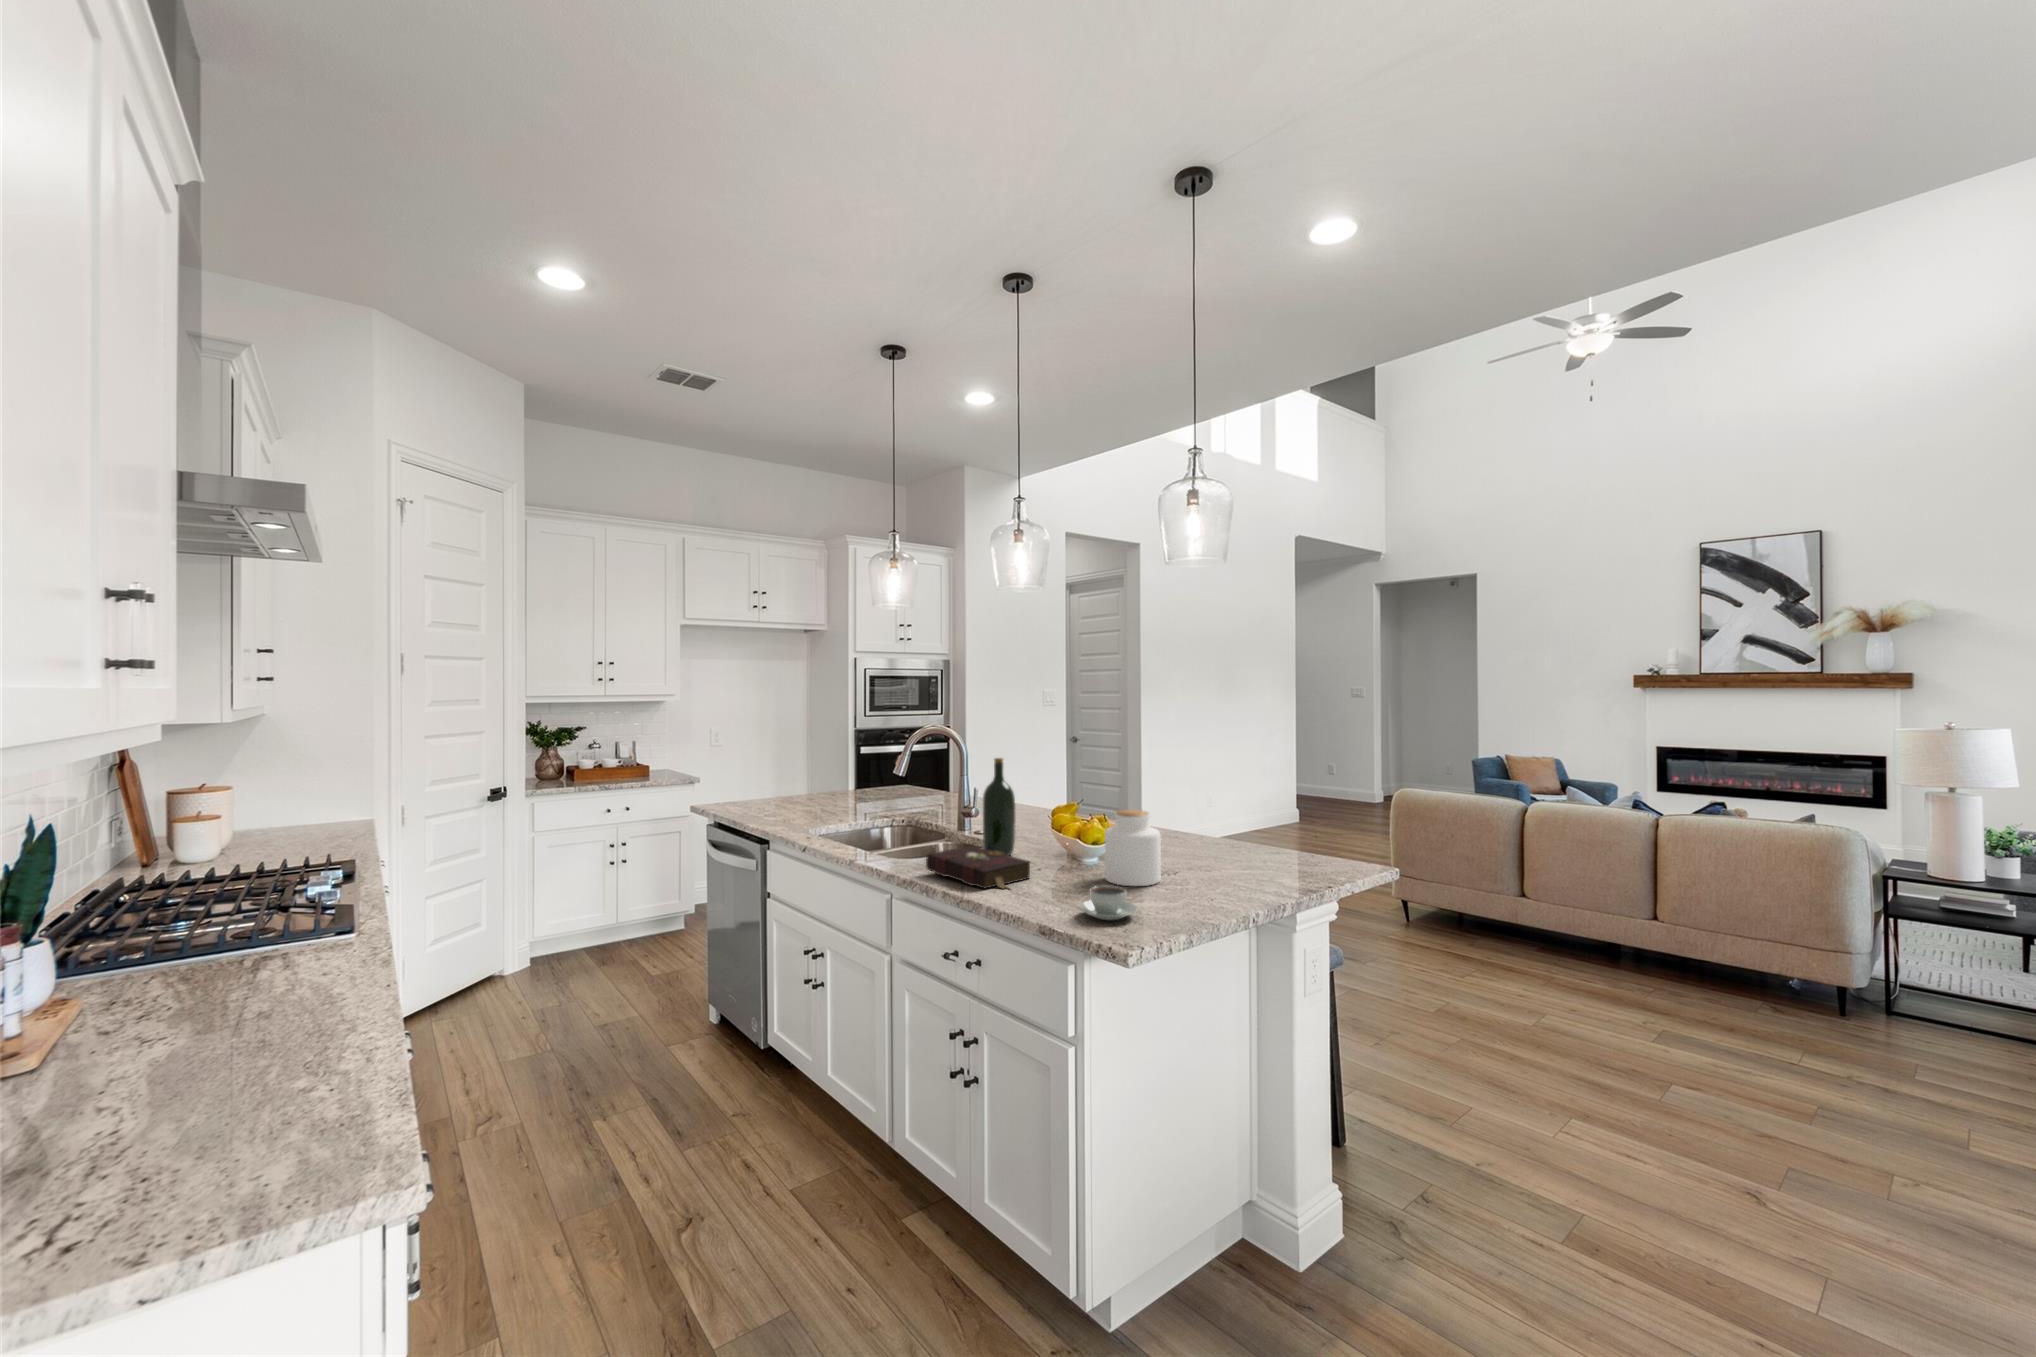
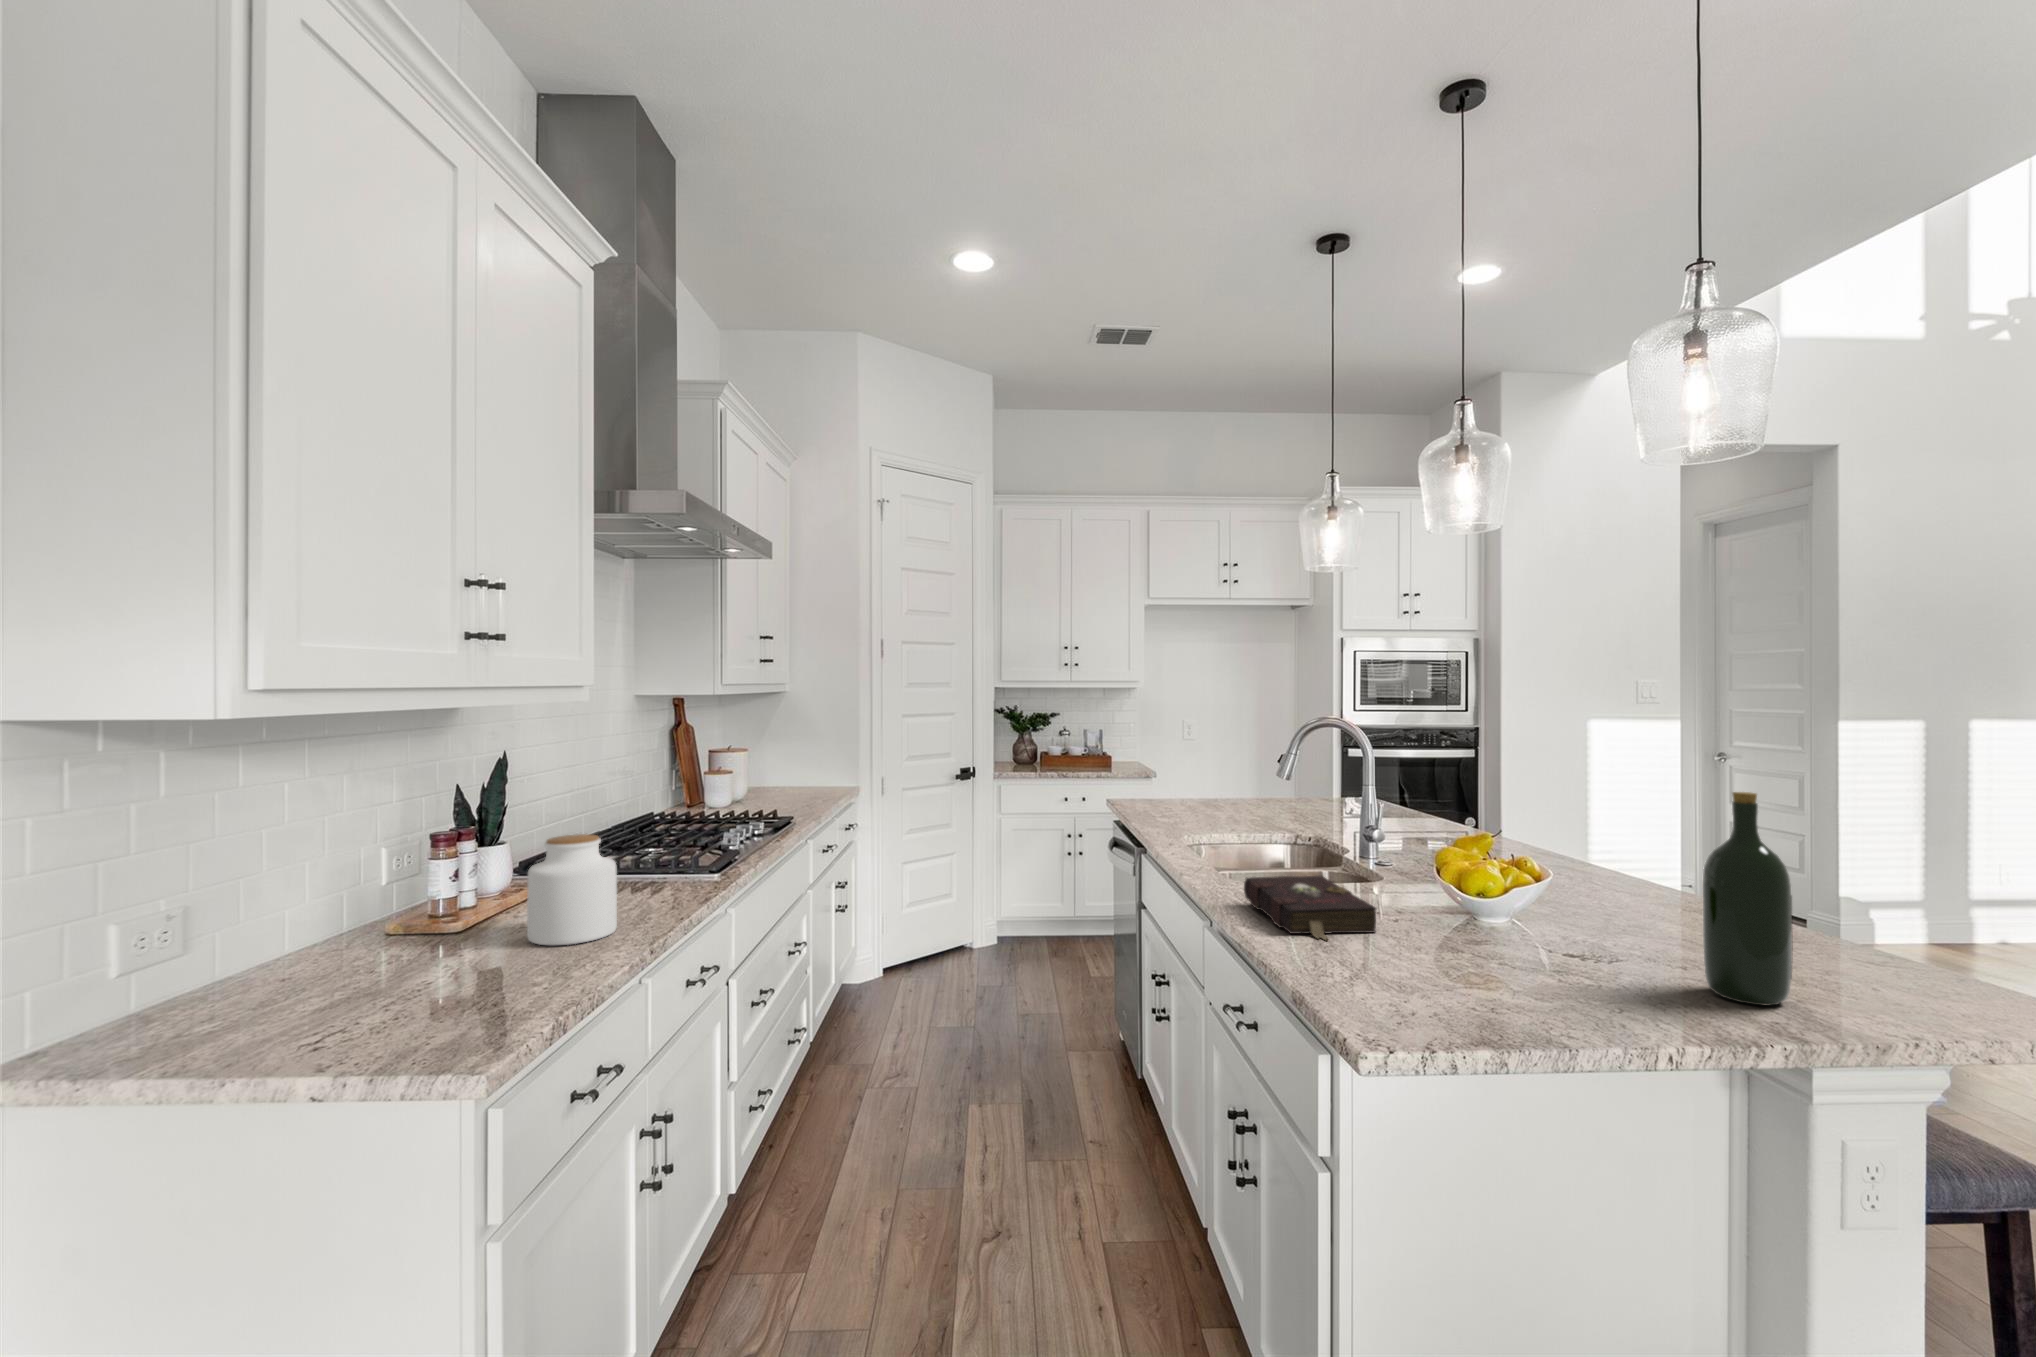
wine bottle: present [983,758,1015,855] -> present [1702,792,1792,1006]
jar: present [1105,810,1161,886] -> present [527,834,617,945]
coffee cup: present [1080,886,1137,920] -> none [1368,956,1467,1014]

